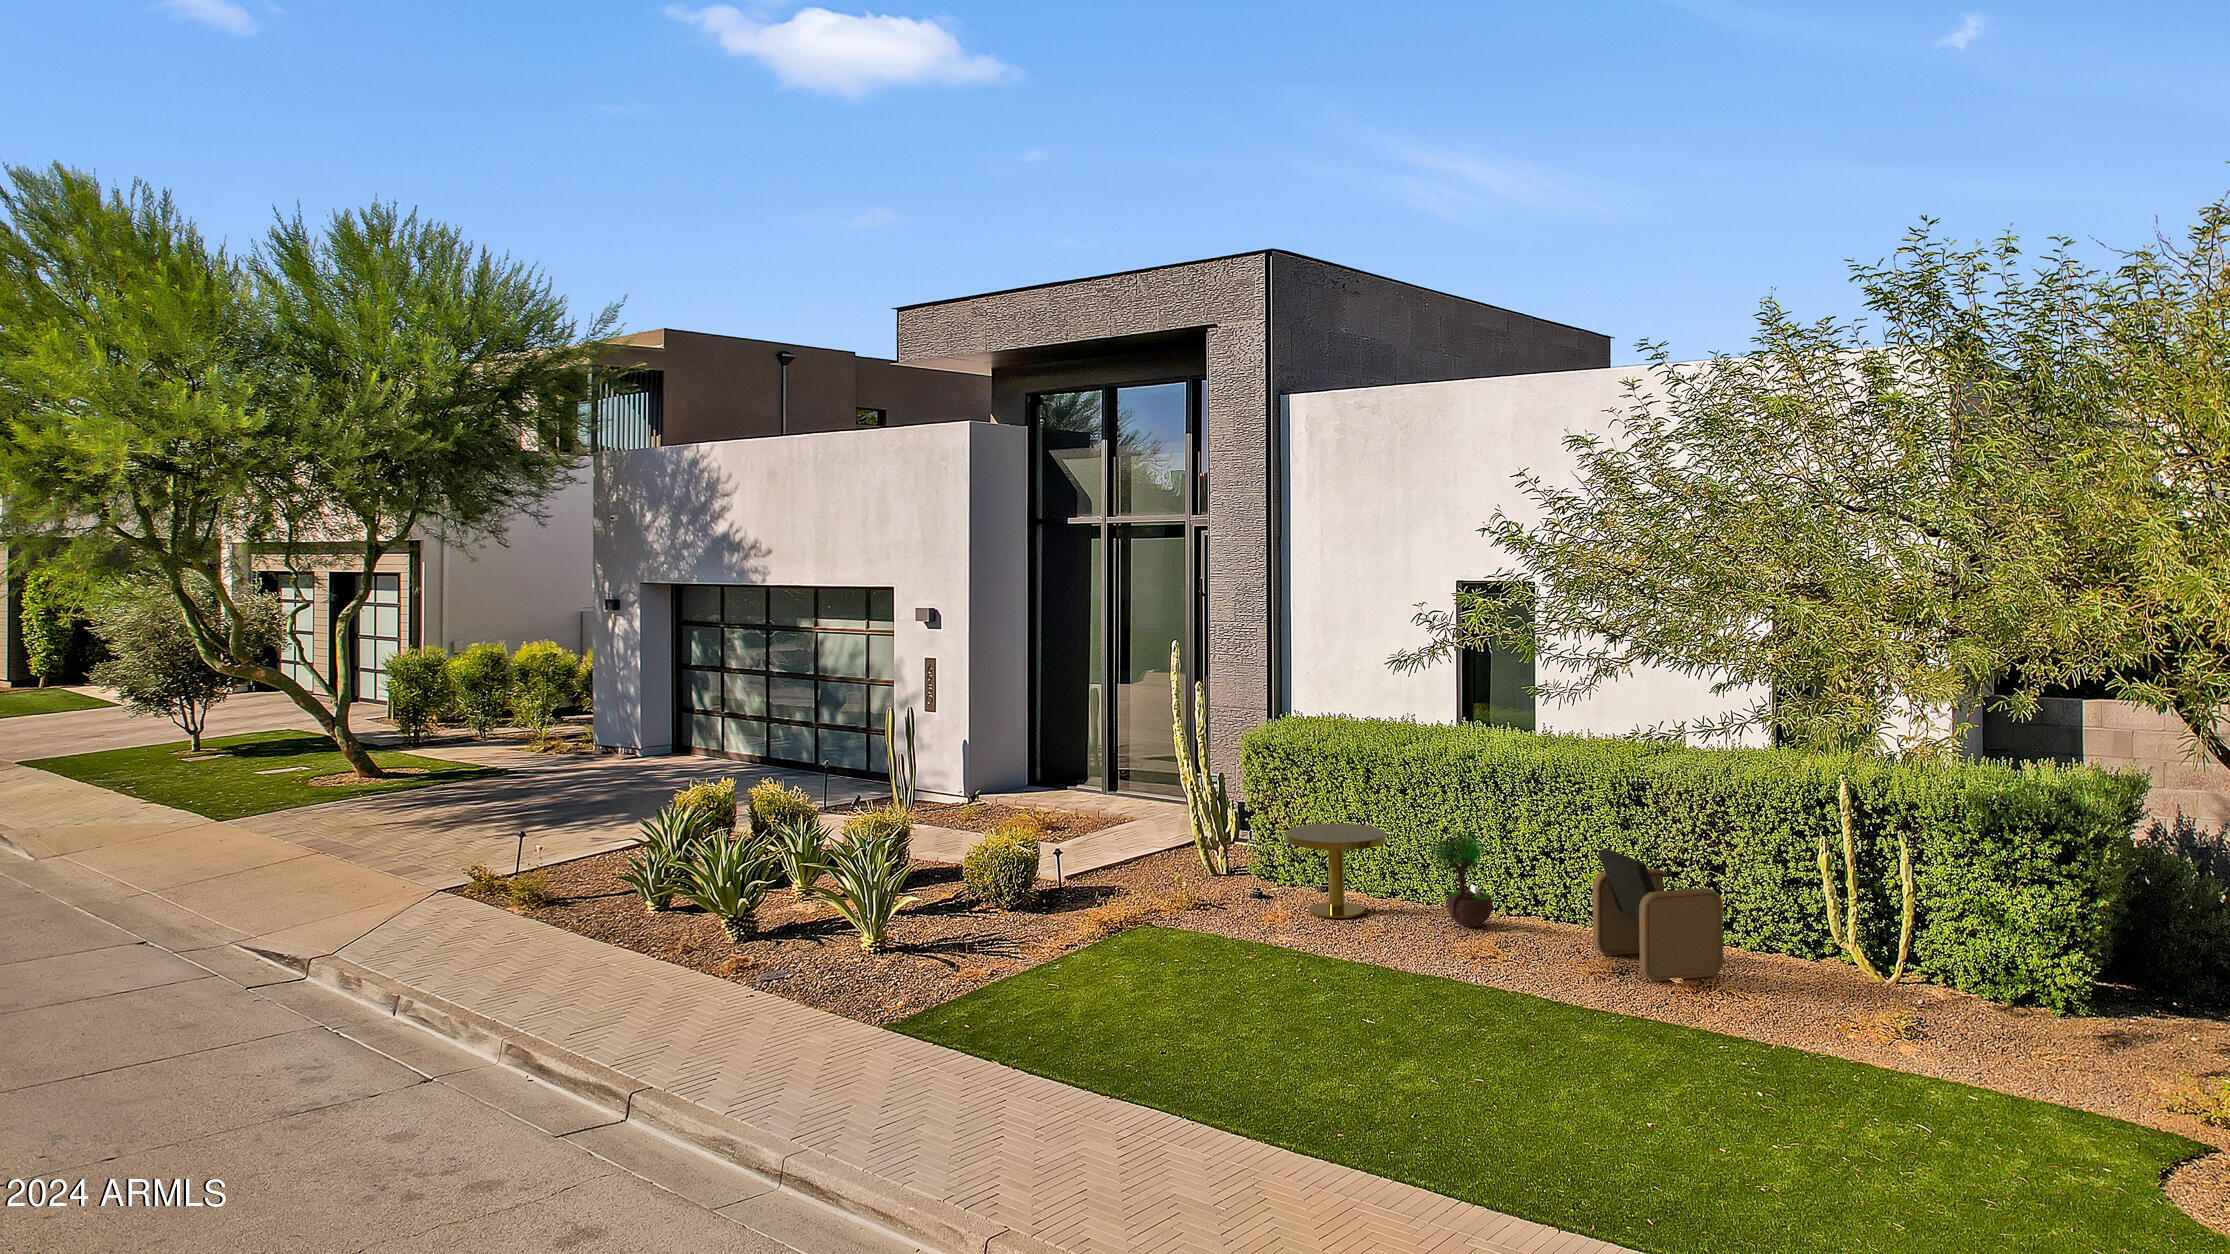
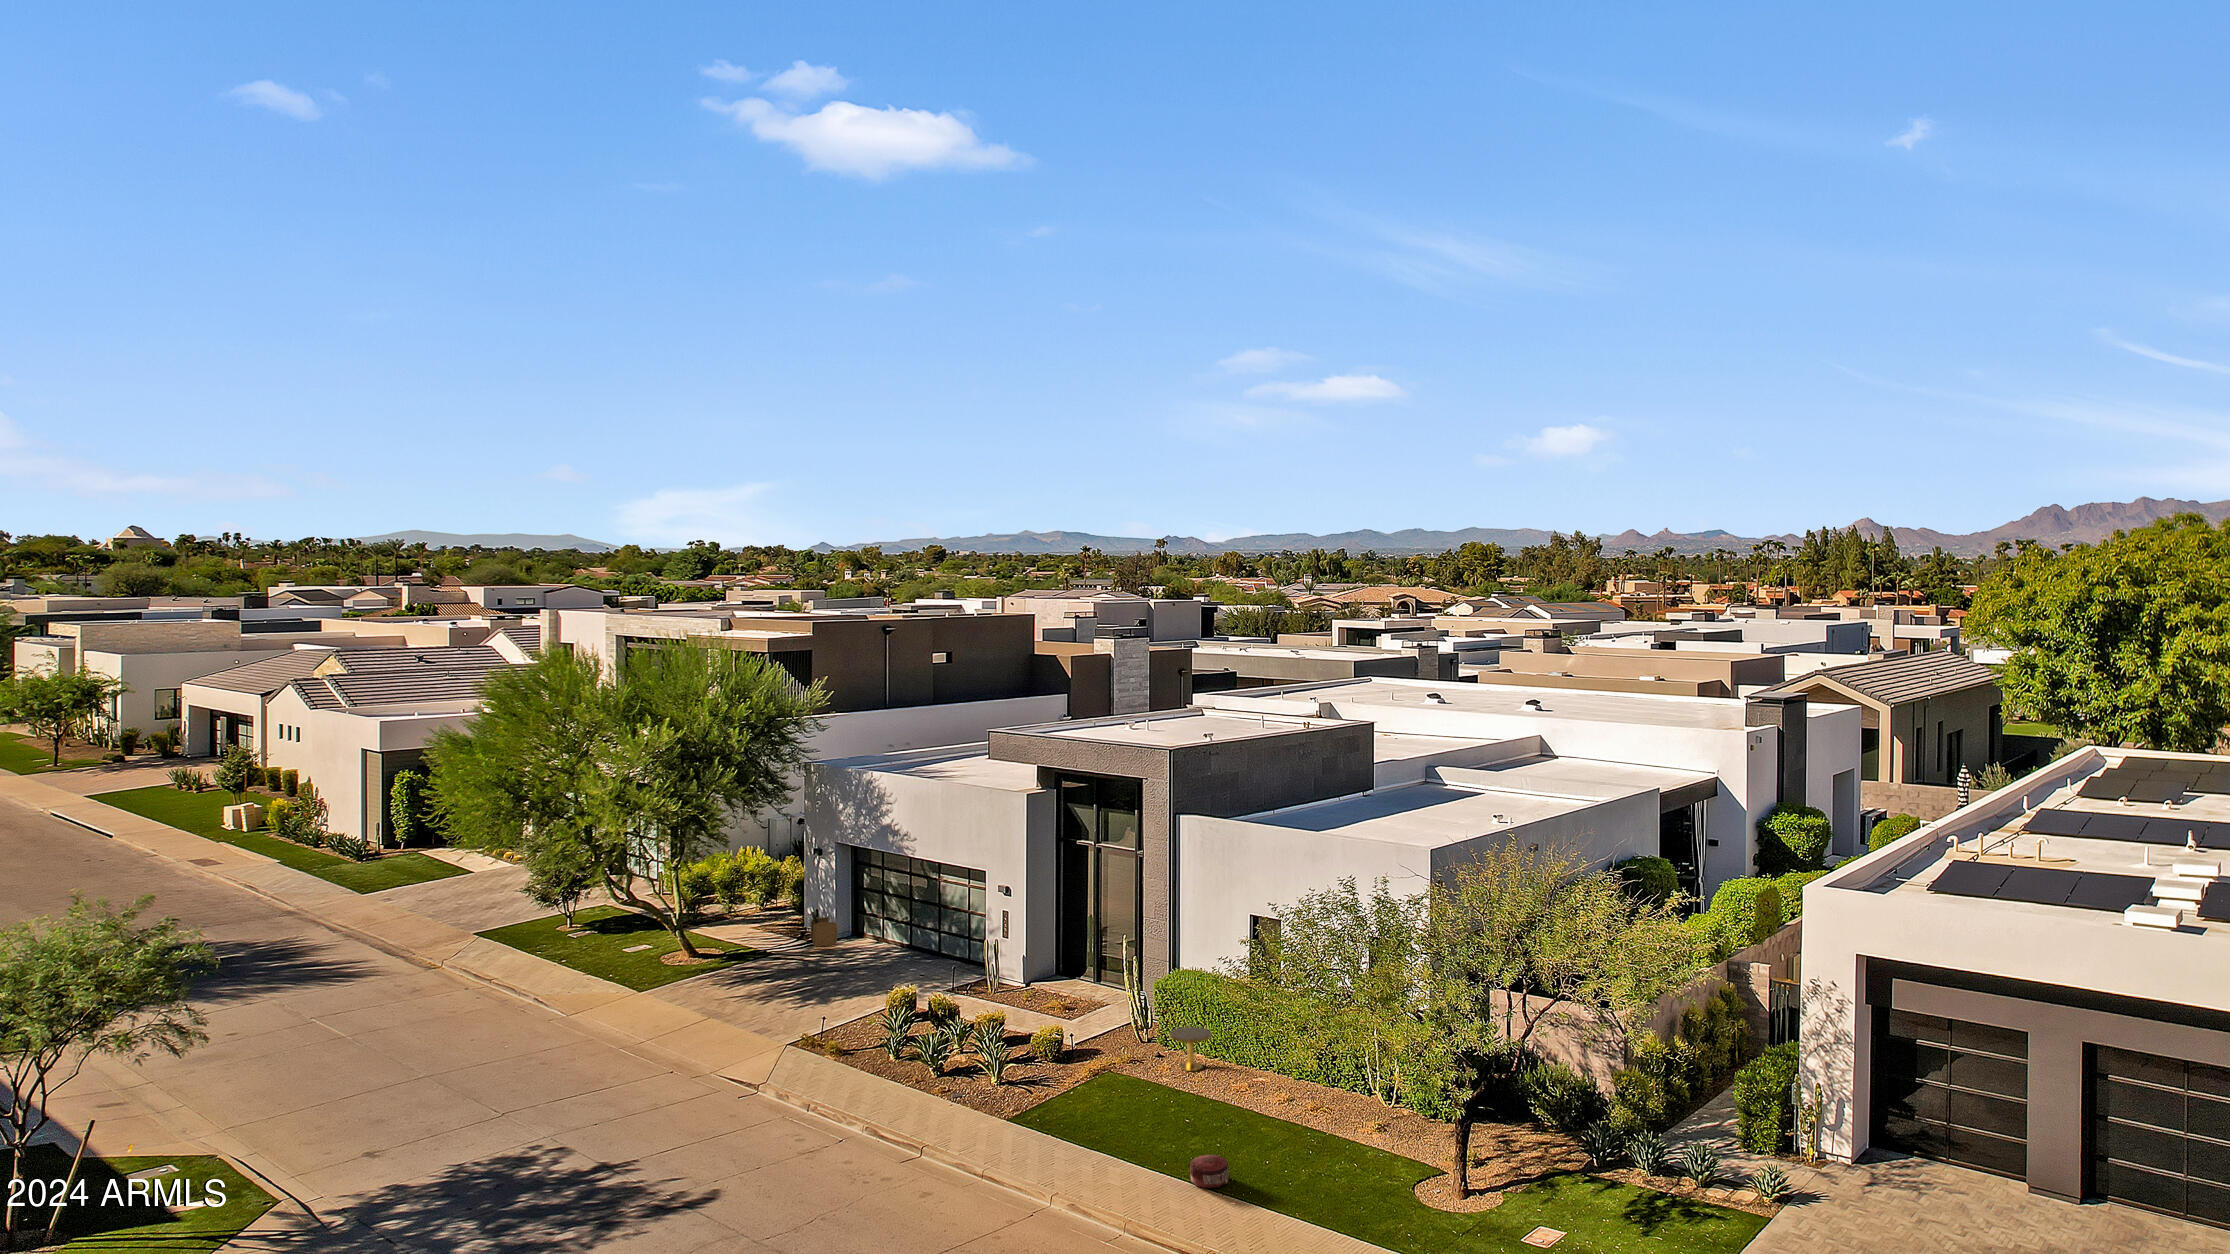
potted tree: present [1428,827,1493,927] -> none [1225,1032,1253,1077]
armchair: present [1593,848,1723,981] -> present [811,912,837,947]
pouf: none [1443,1103,1572,1212] -> present [1190,1155,1229,1188]

